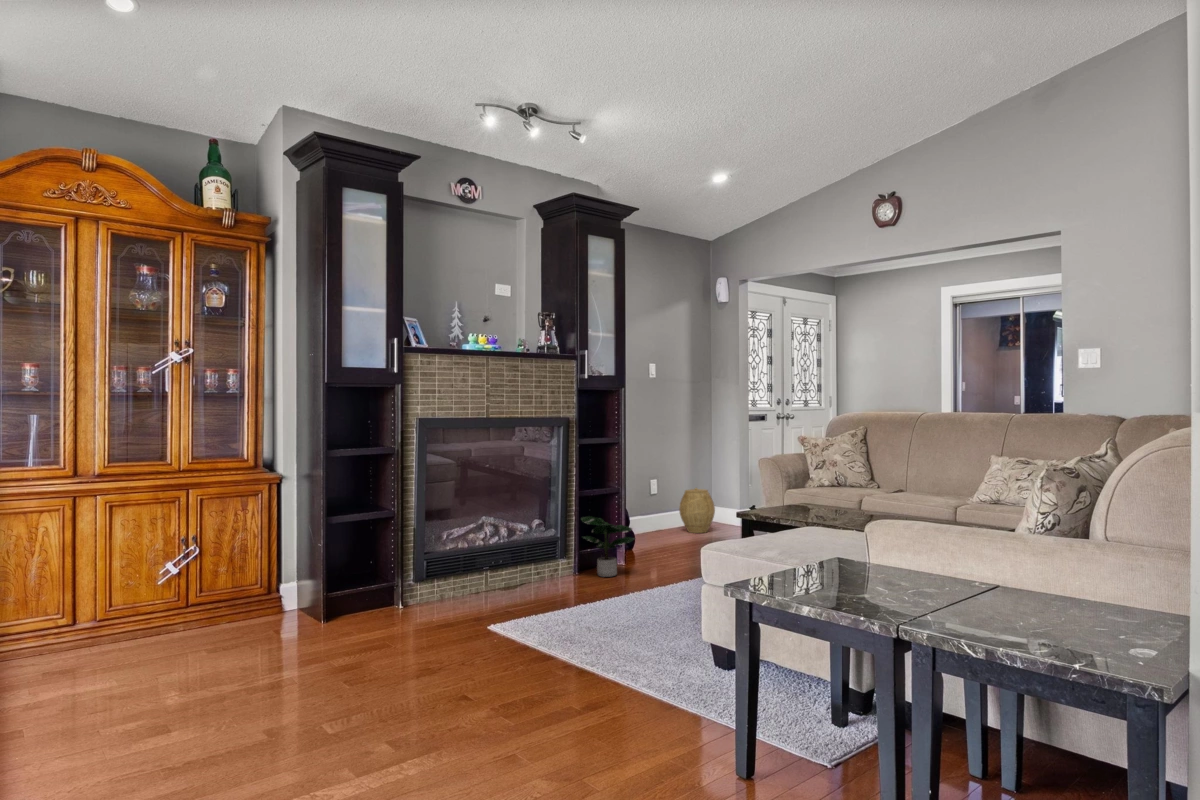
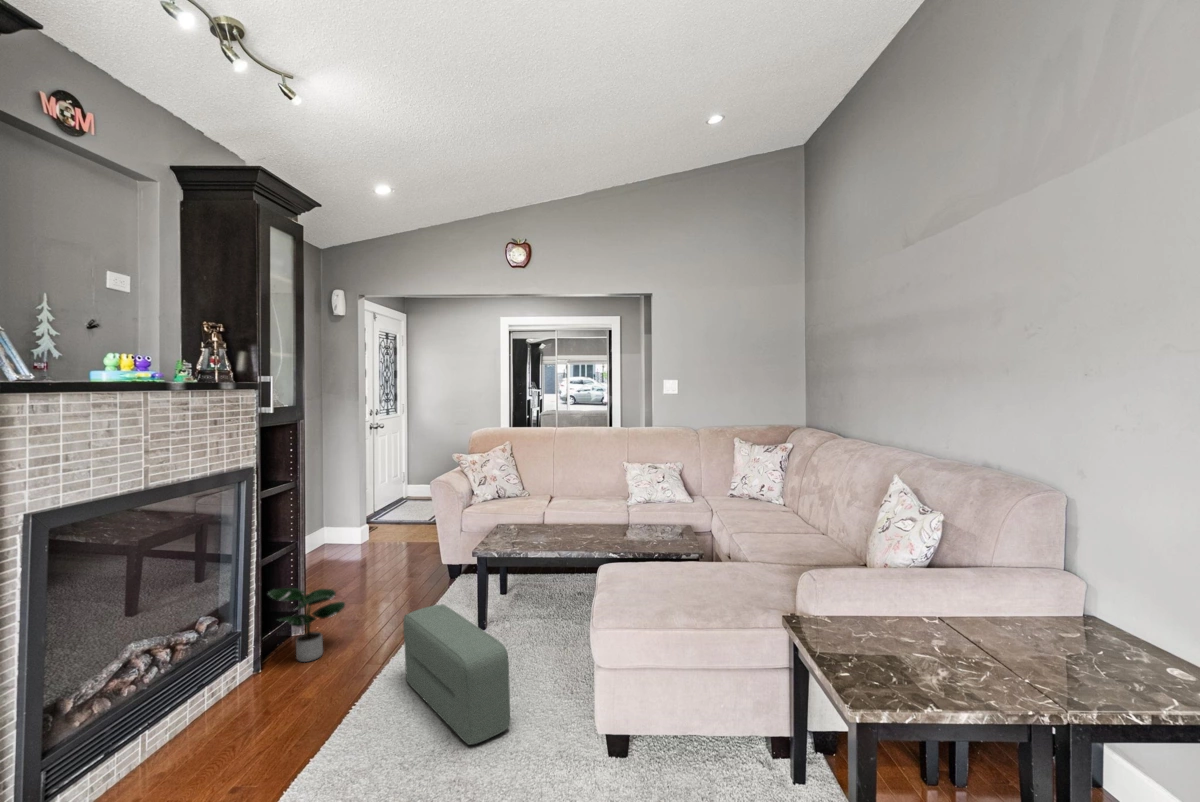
woven basket: present [679,488,715,533] -> none [305,511,346,560]
pouf: none [630,539,679,631] -> present [403,604,510,745]

